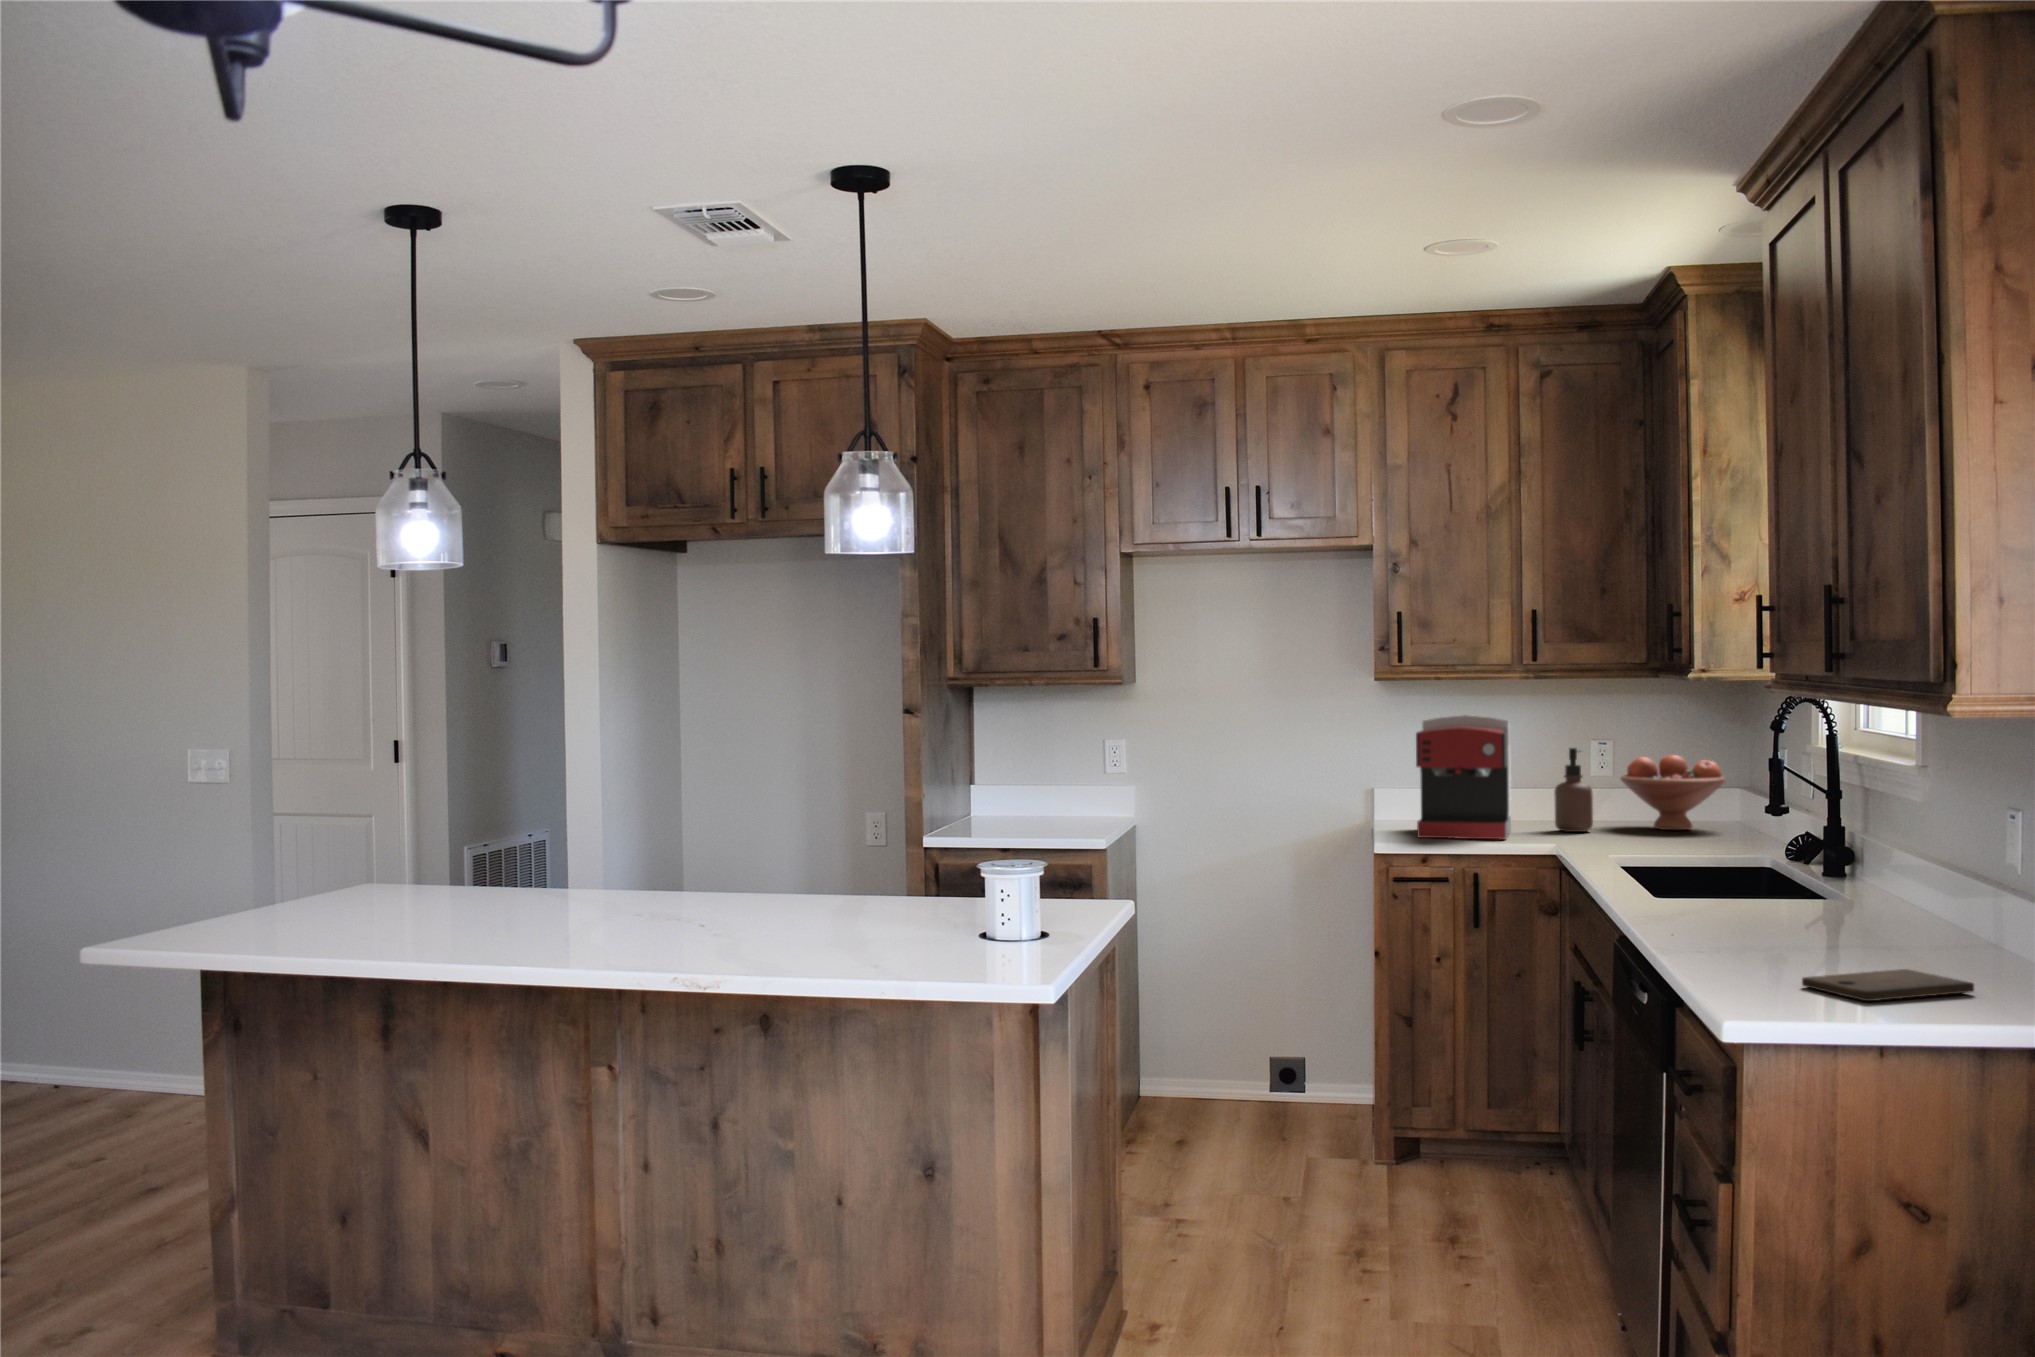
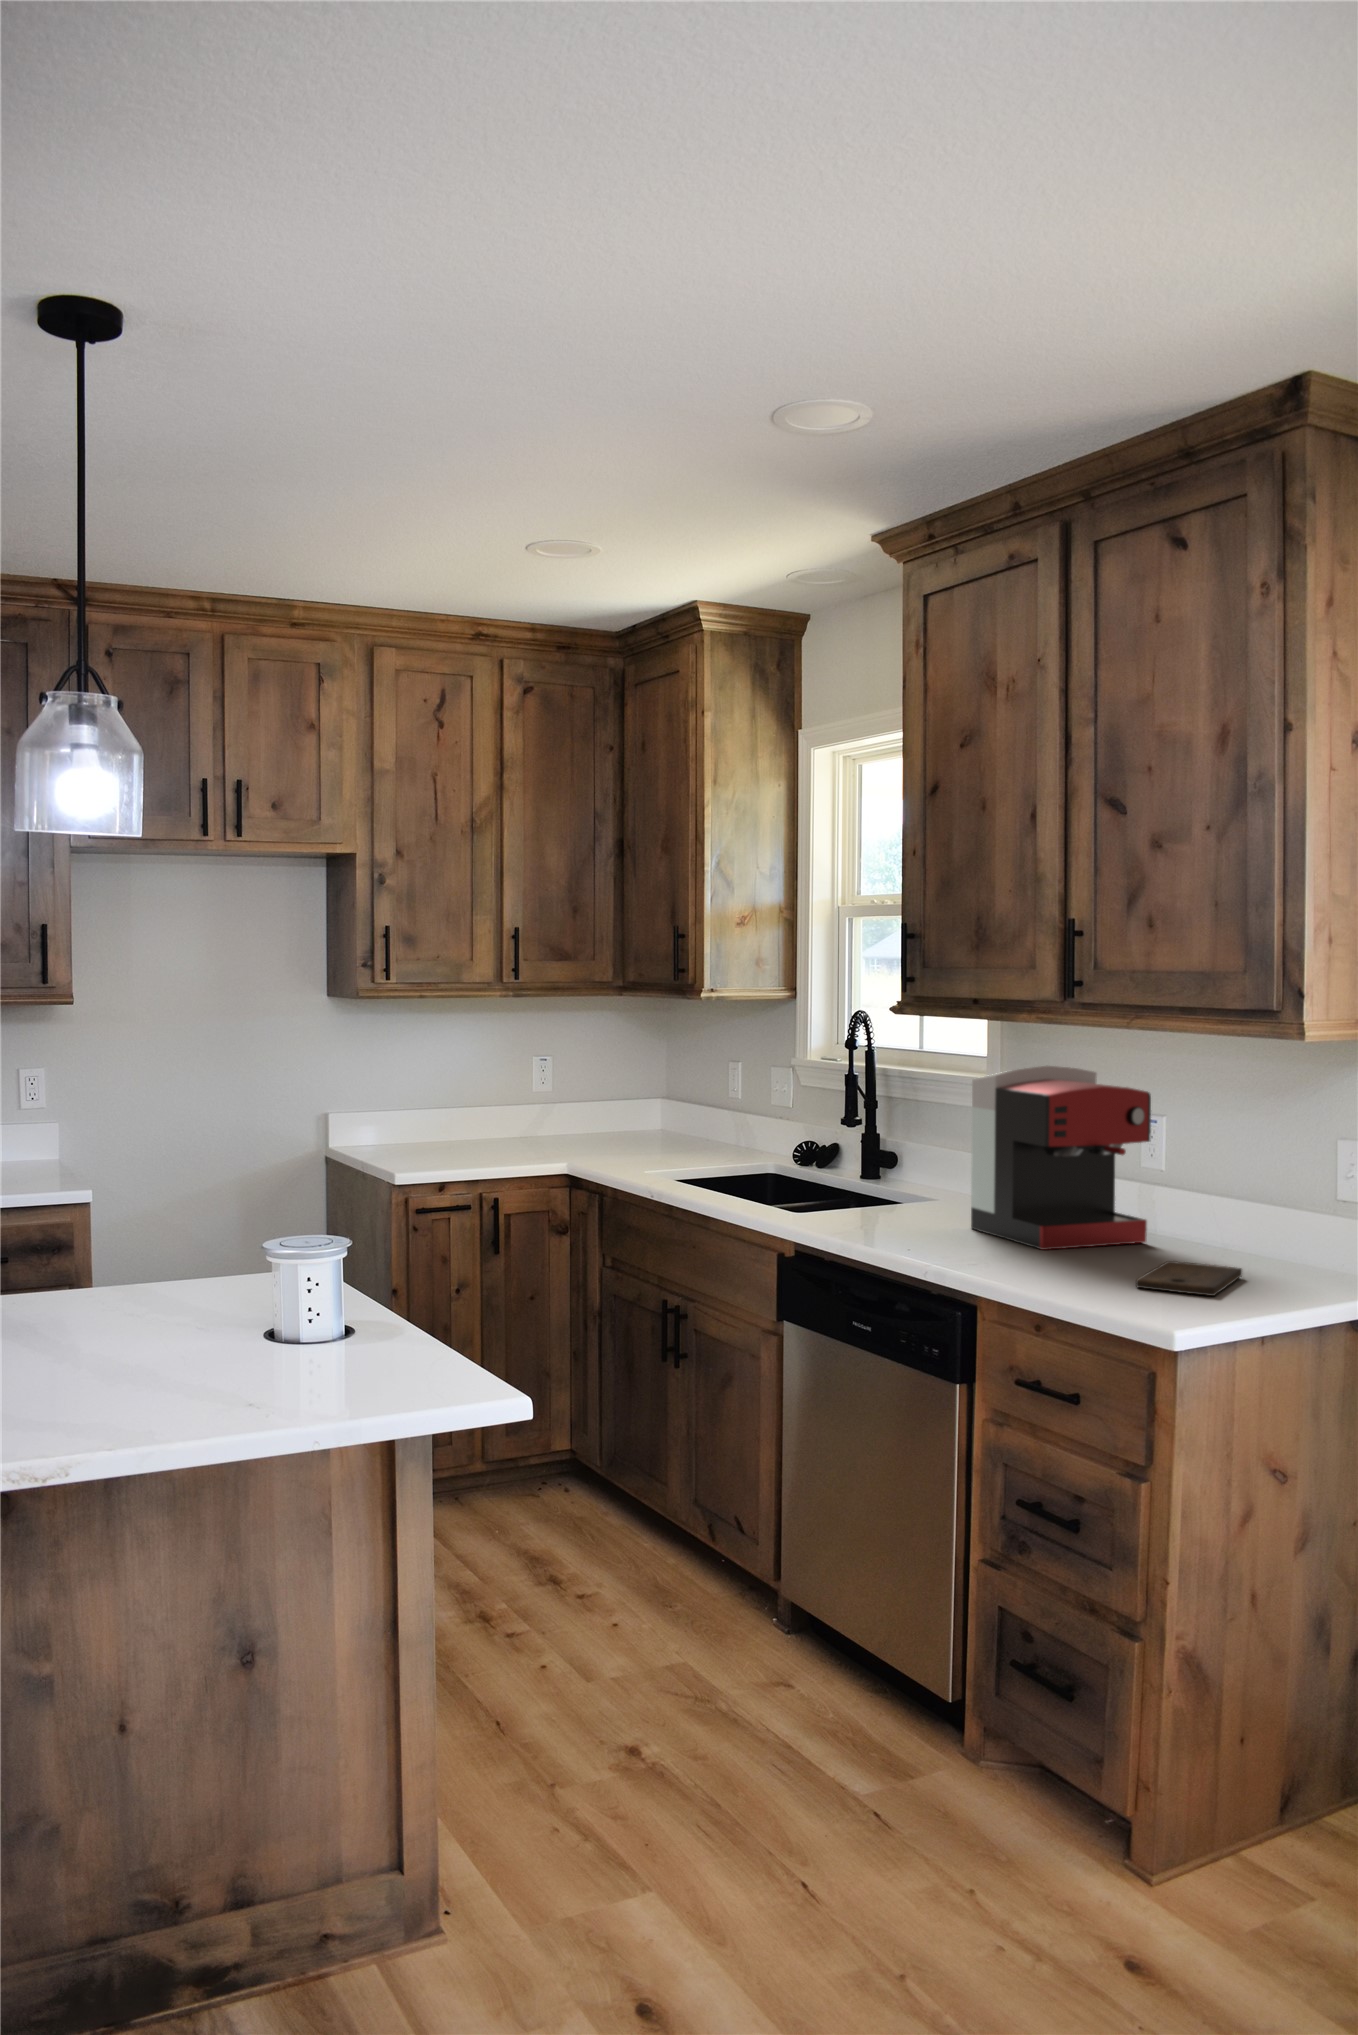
coffee maker: present [1416,715,1511,840] -> present [971,1066,1151,1250]
soap dispenser: present [1554,748,1593,832] -> none [520,1063,556,1146]
fruit bowl: present [1621,755,1726,830] -> none [563,1067,656,1138]

